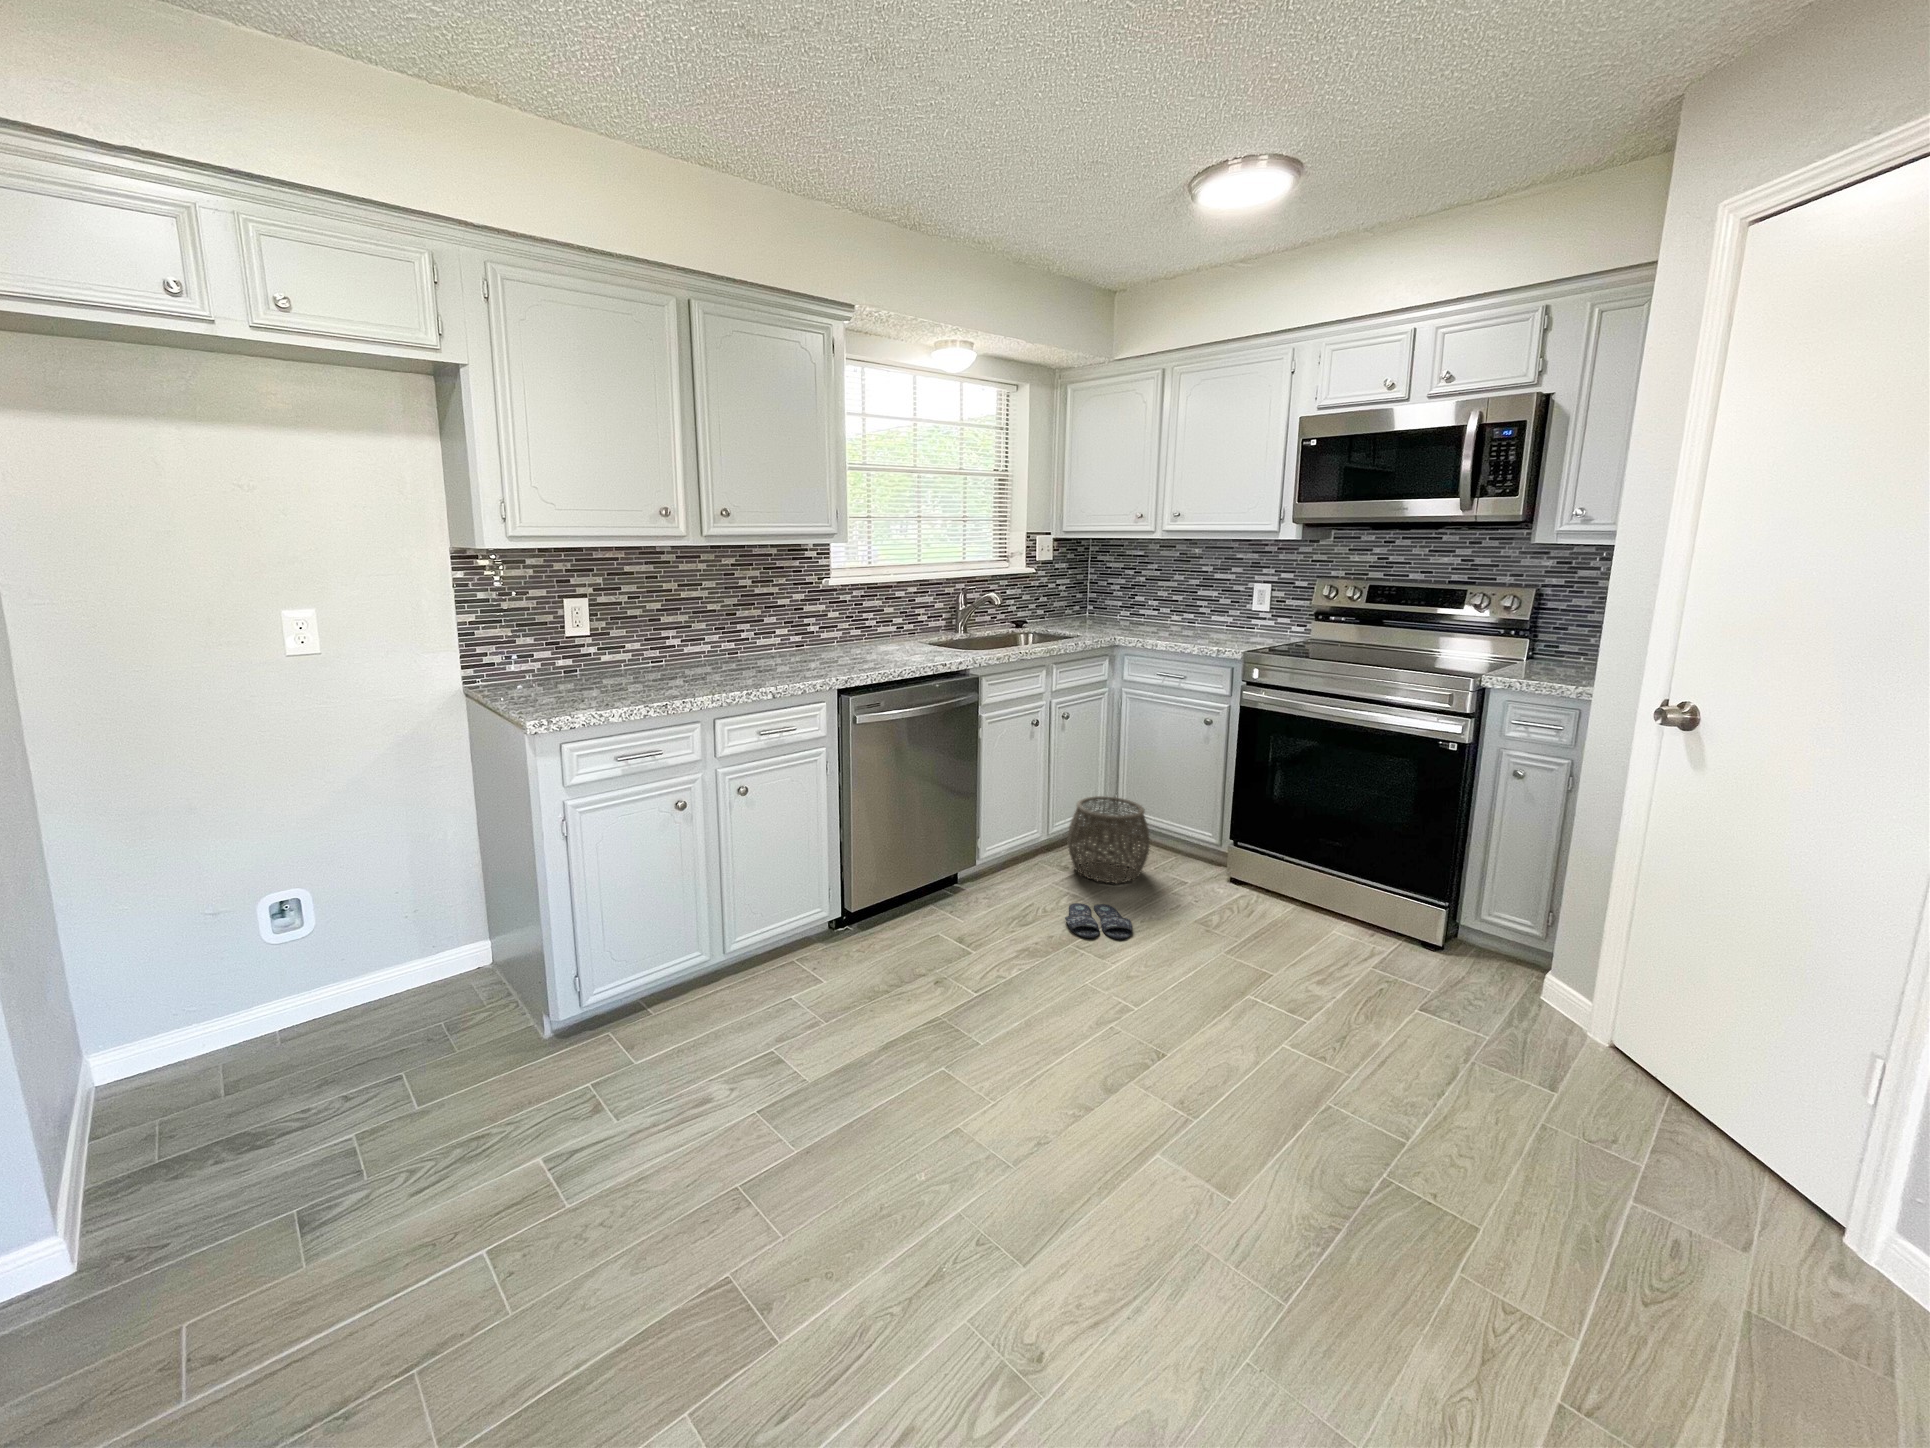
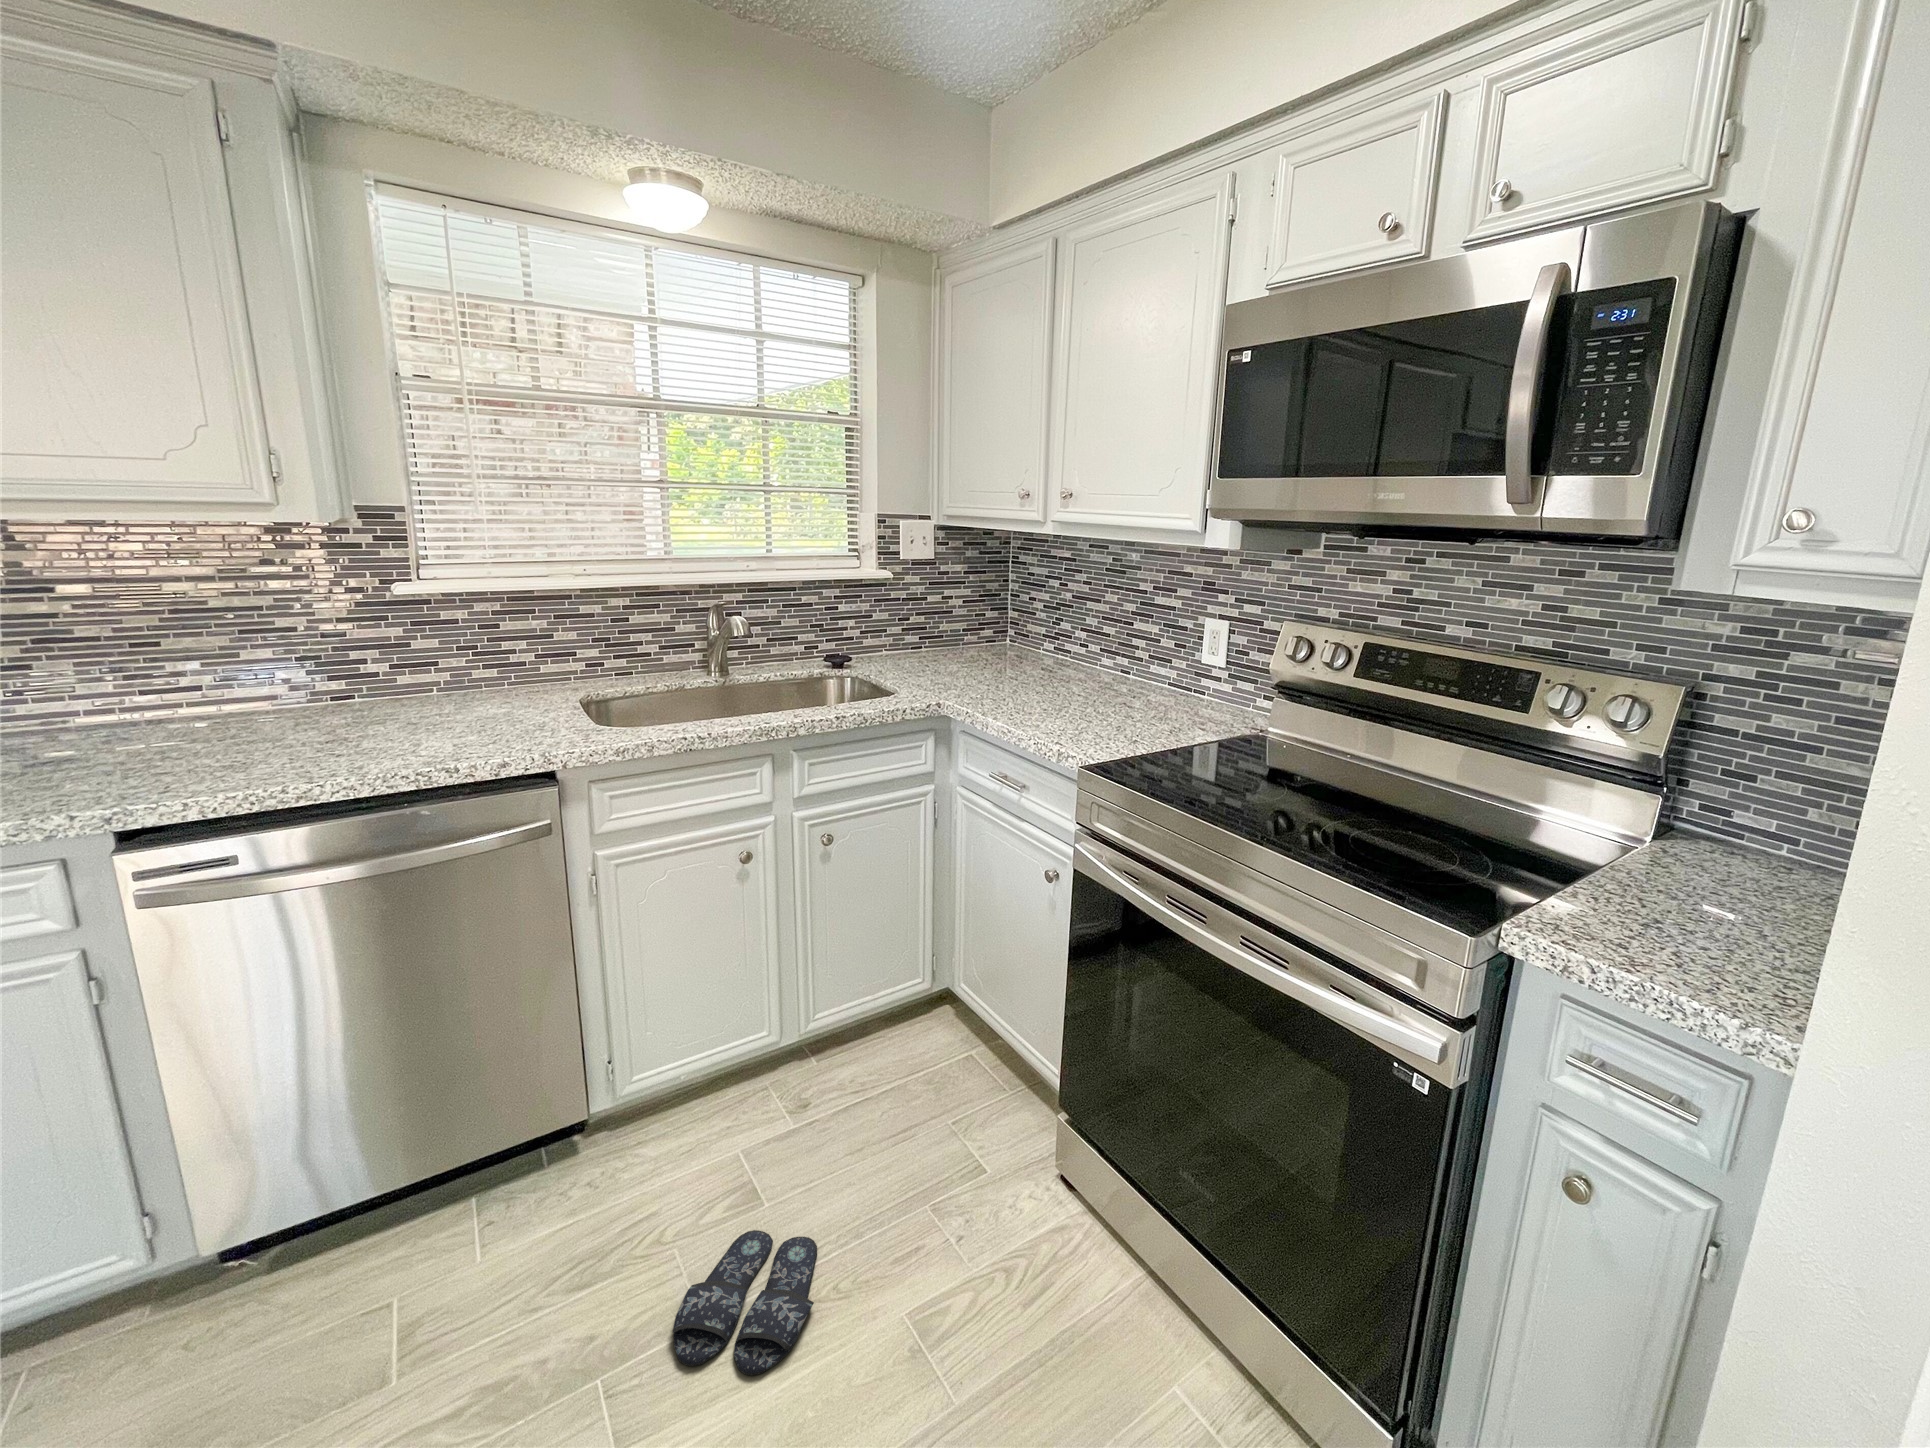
woven basket: present [1068,796,1150,883] -> none [808,988,956,1172]

